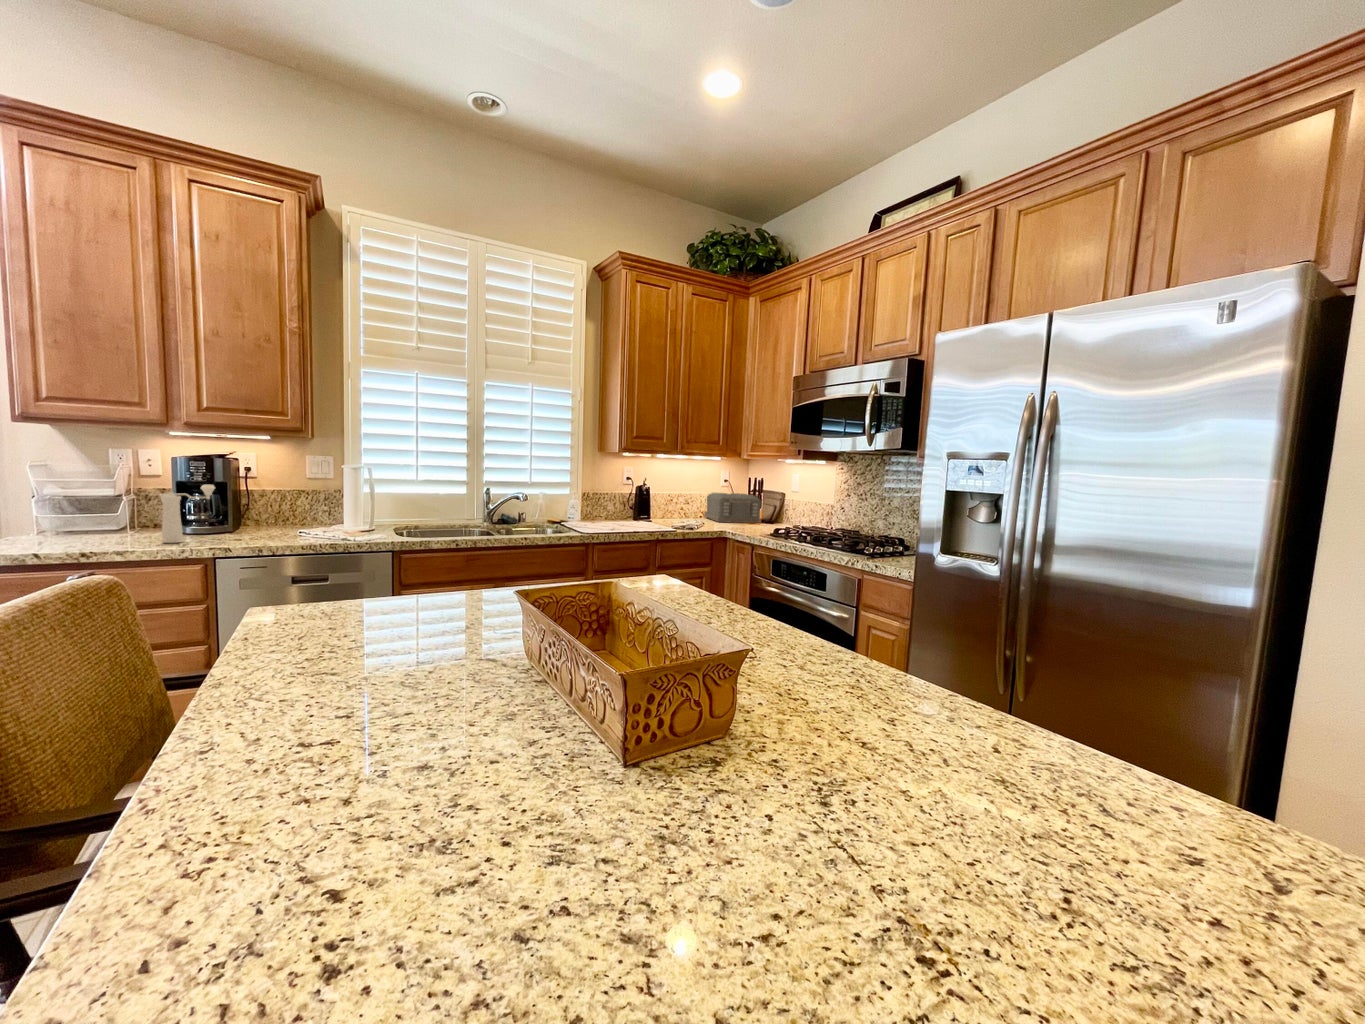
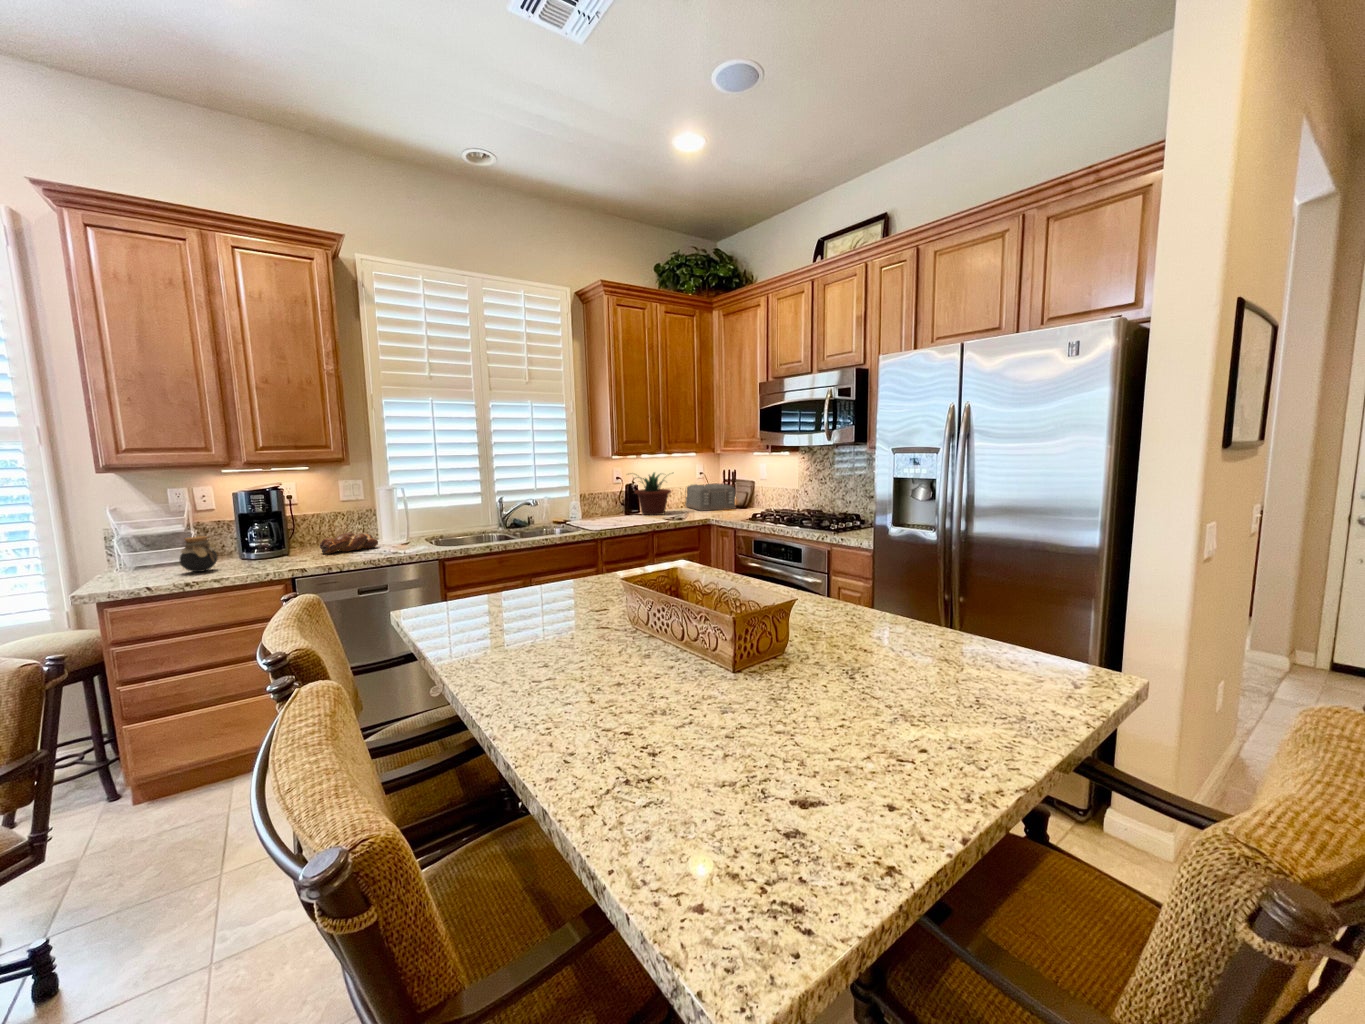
potted plant: none [637,474,692,523] -> present [635,473,671,515]
pepper mill: present [160,485,215,543] -> none [237,515,280,569]
jar: none [92,501,139,542] -> present [180,536,217,572]
bread loaf: none [268,512,336,534] -> present [320,532,378,554]

